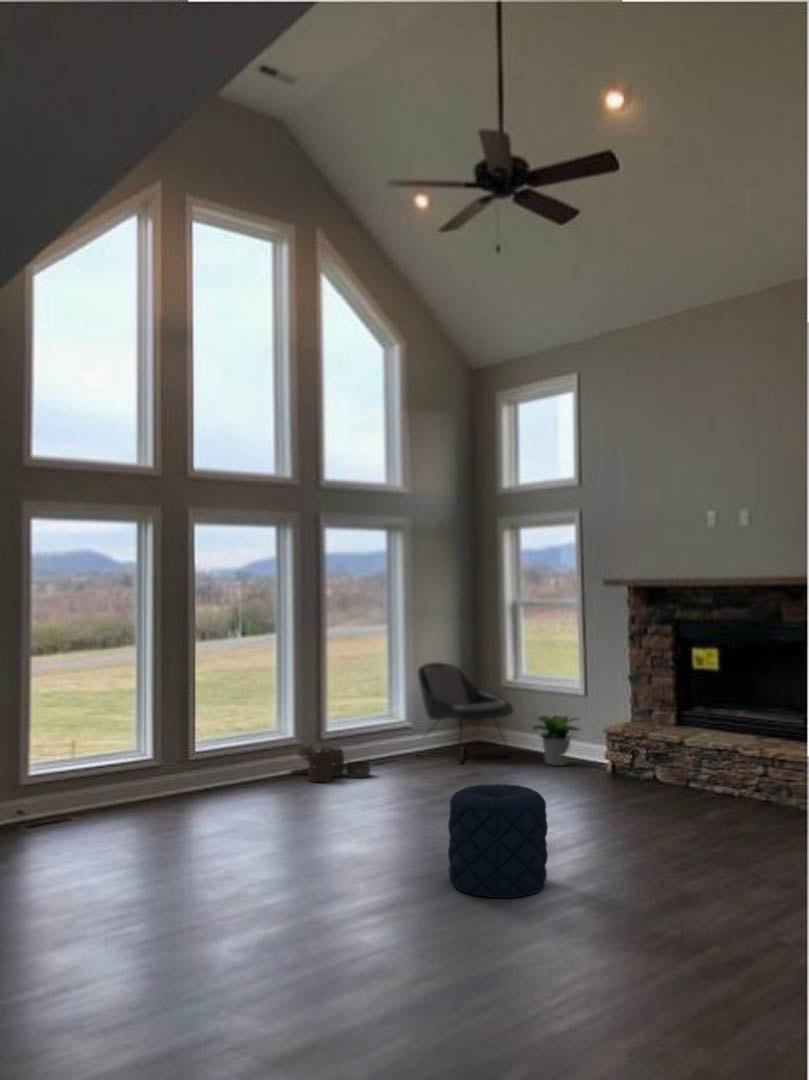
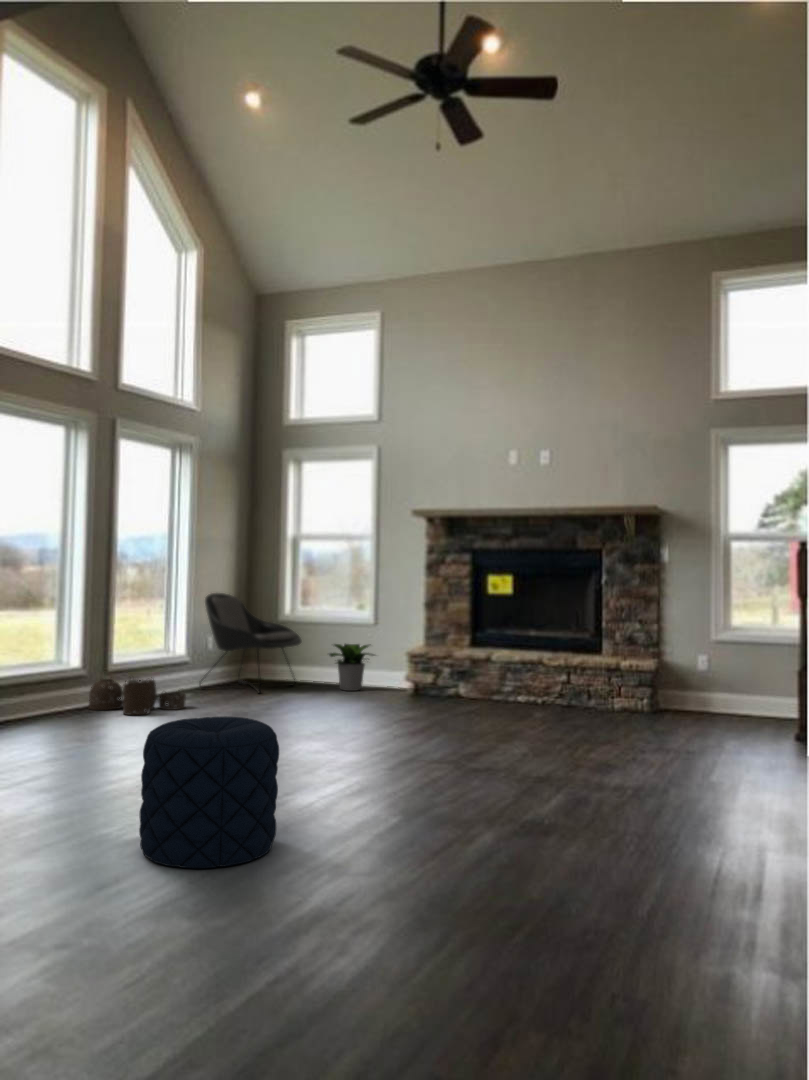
pouf: present [448,784,548,898] -> present [139,716,279,868]

